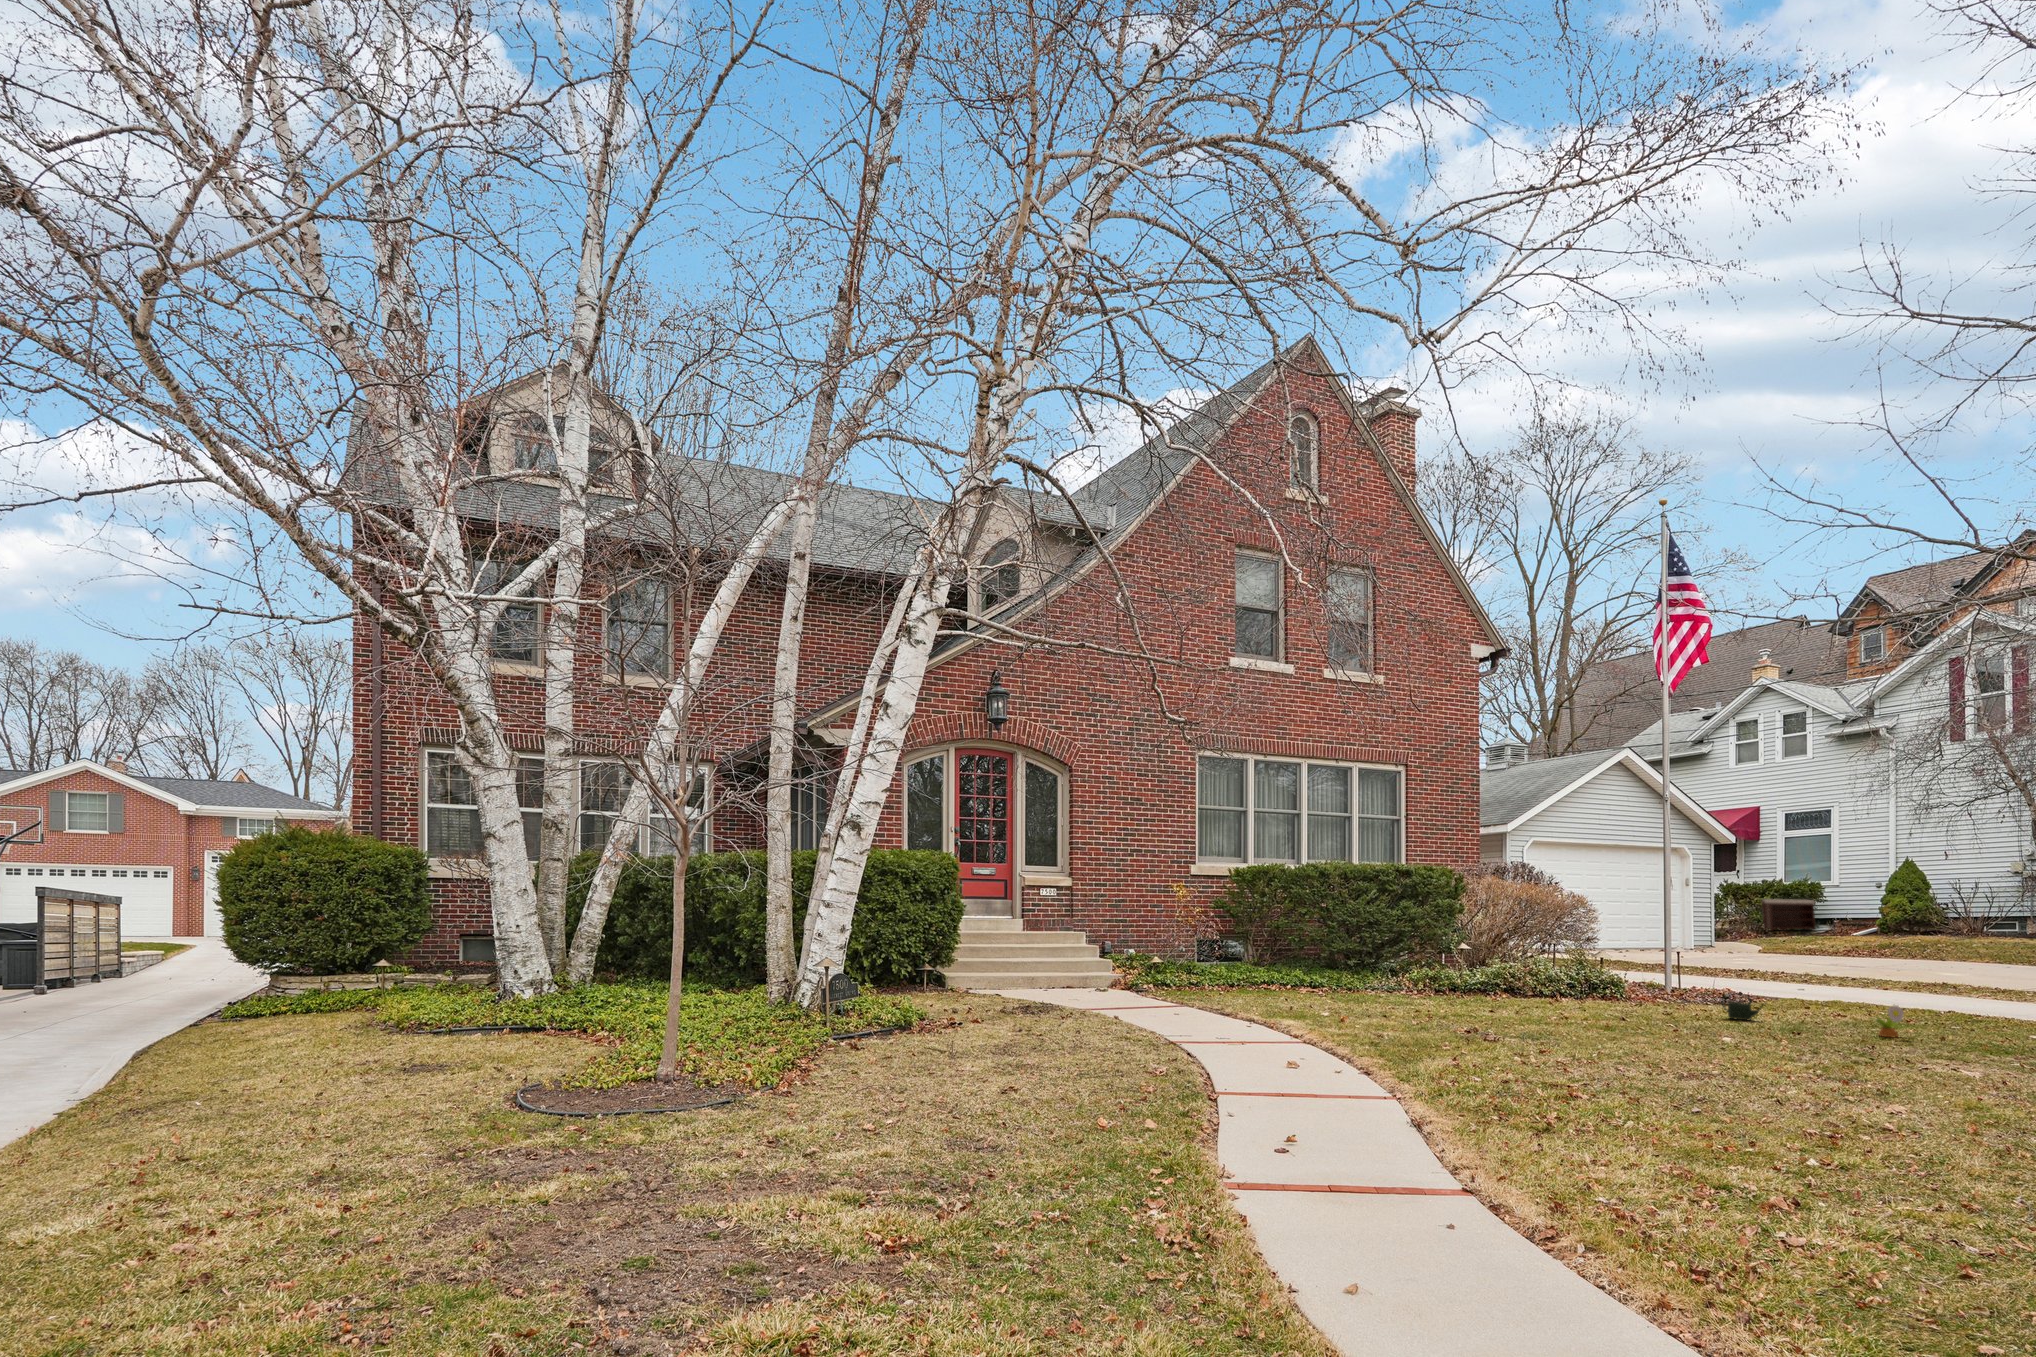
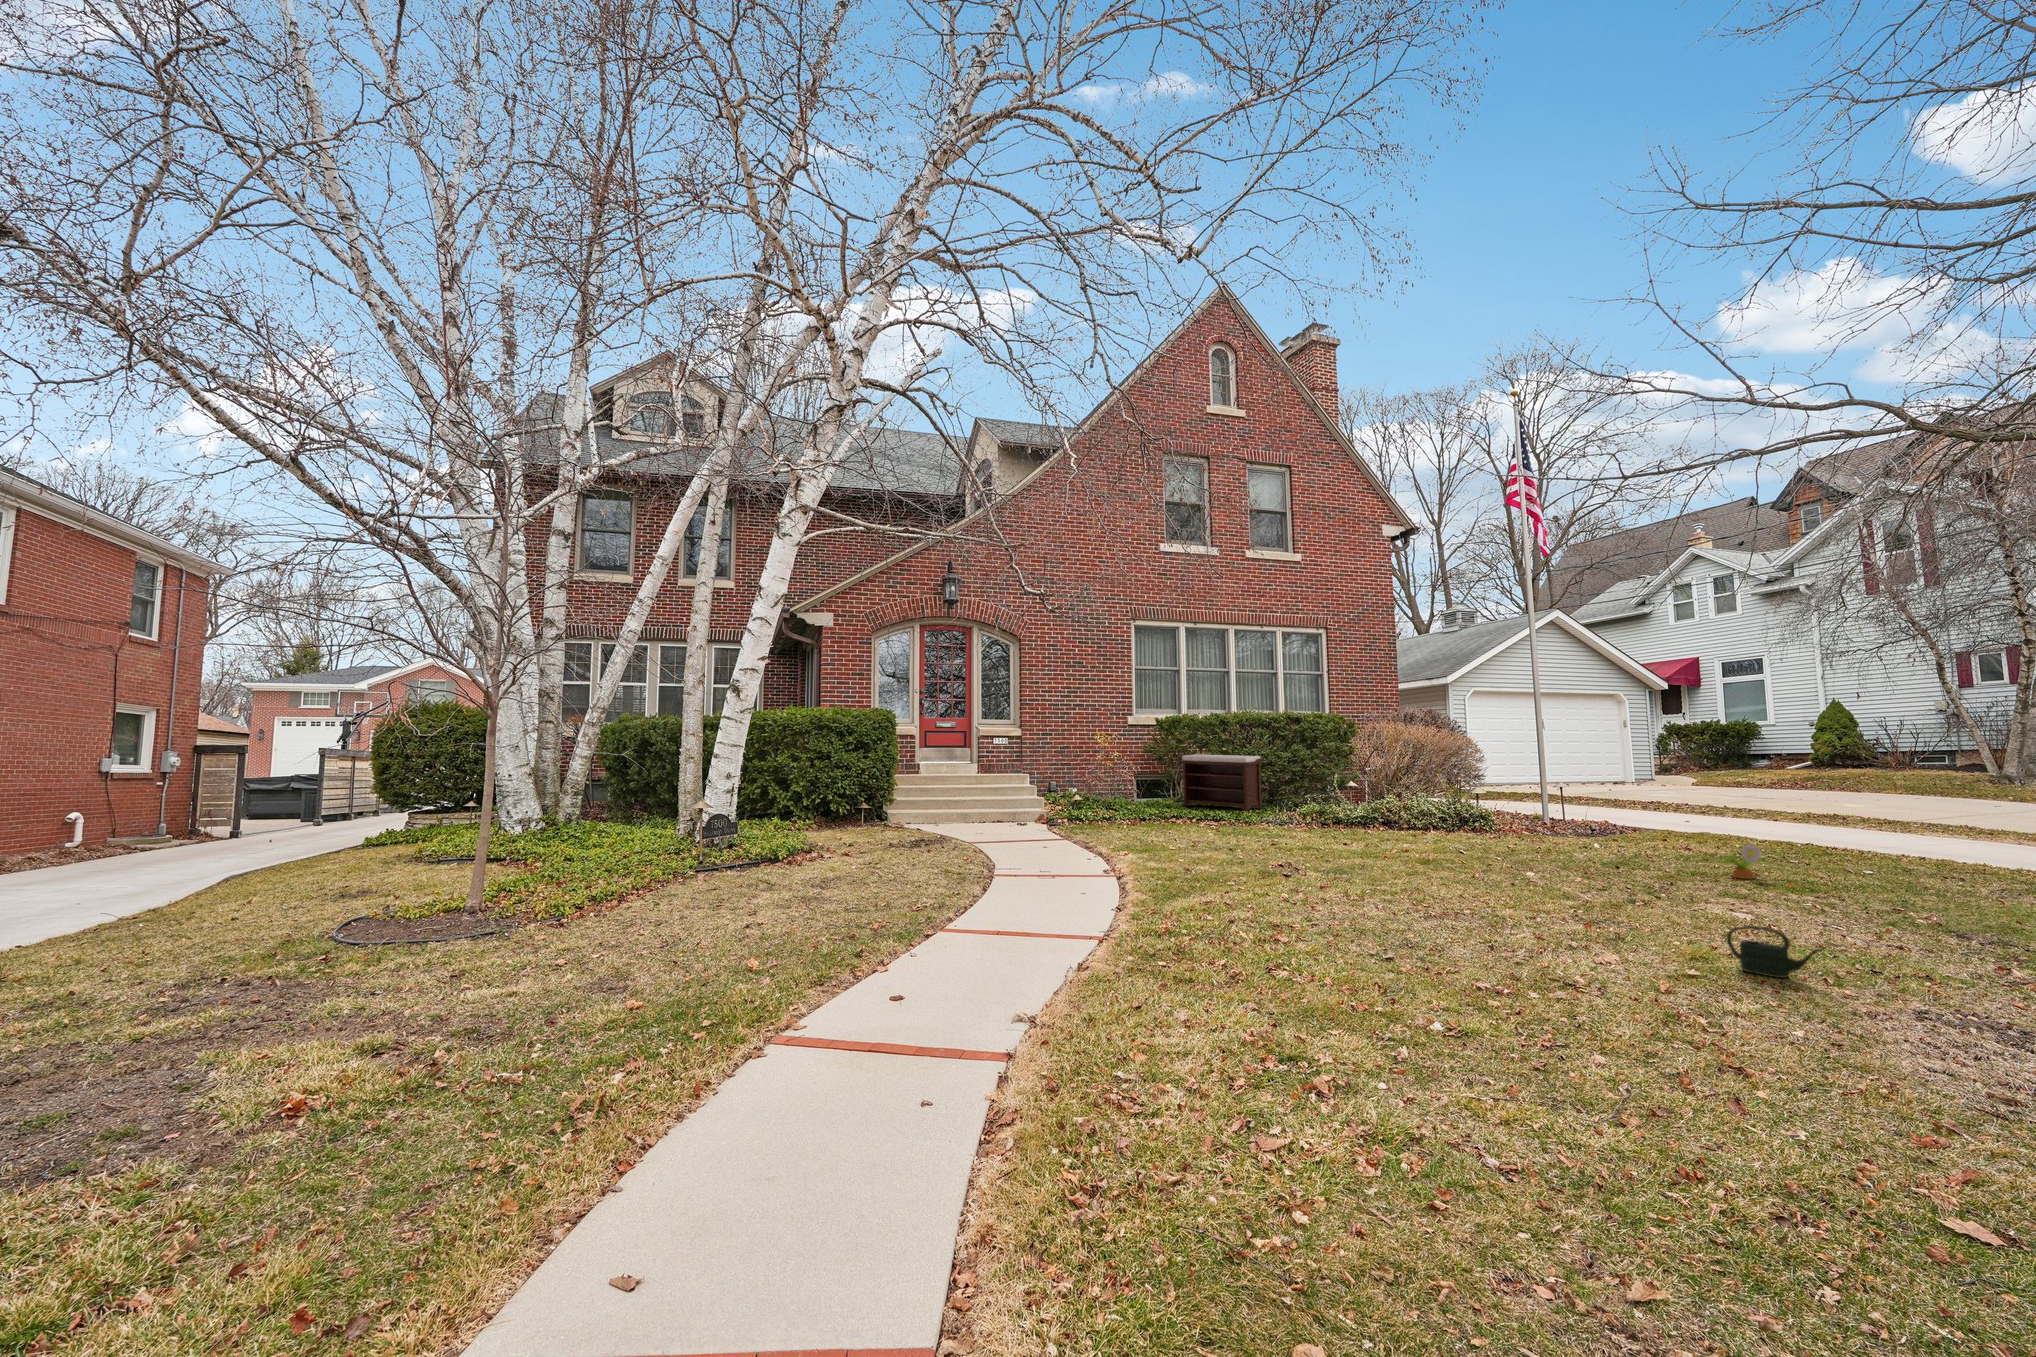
bench: present [1761,899,1816,931] -> present [1180,754,1263,811]
watering can: present [1721,993,1762,1020] -> present [1727,926,1823,978]

